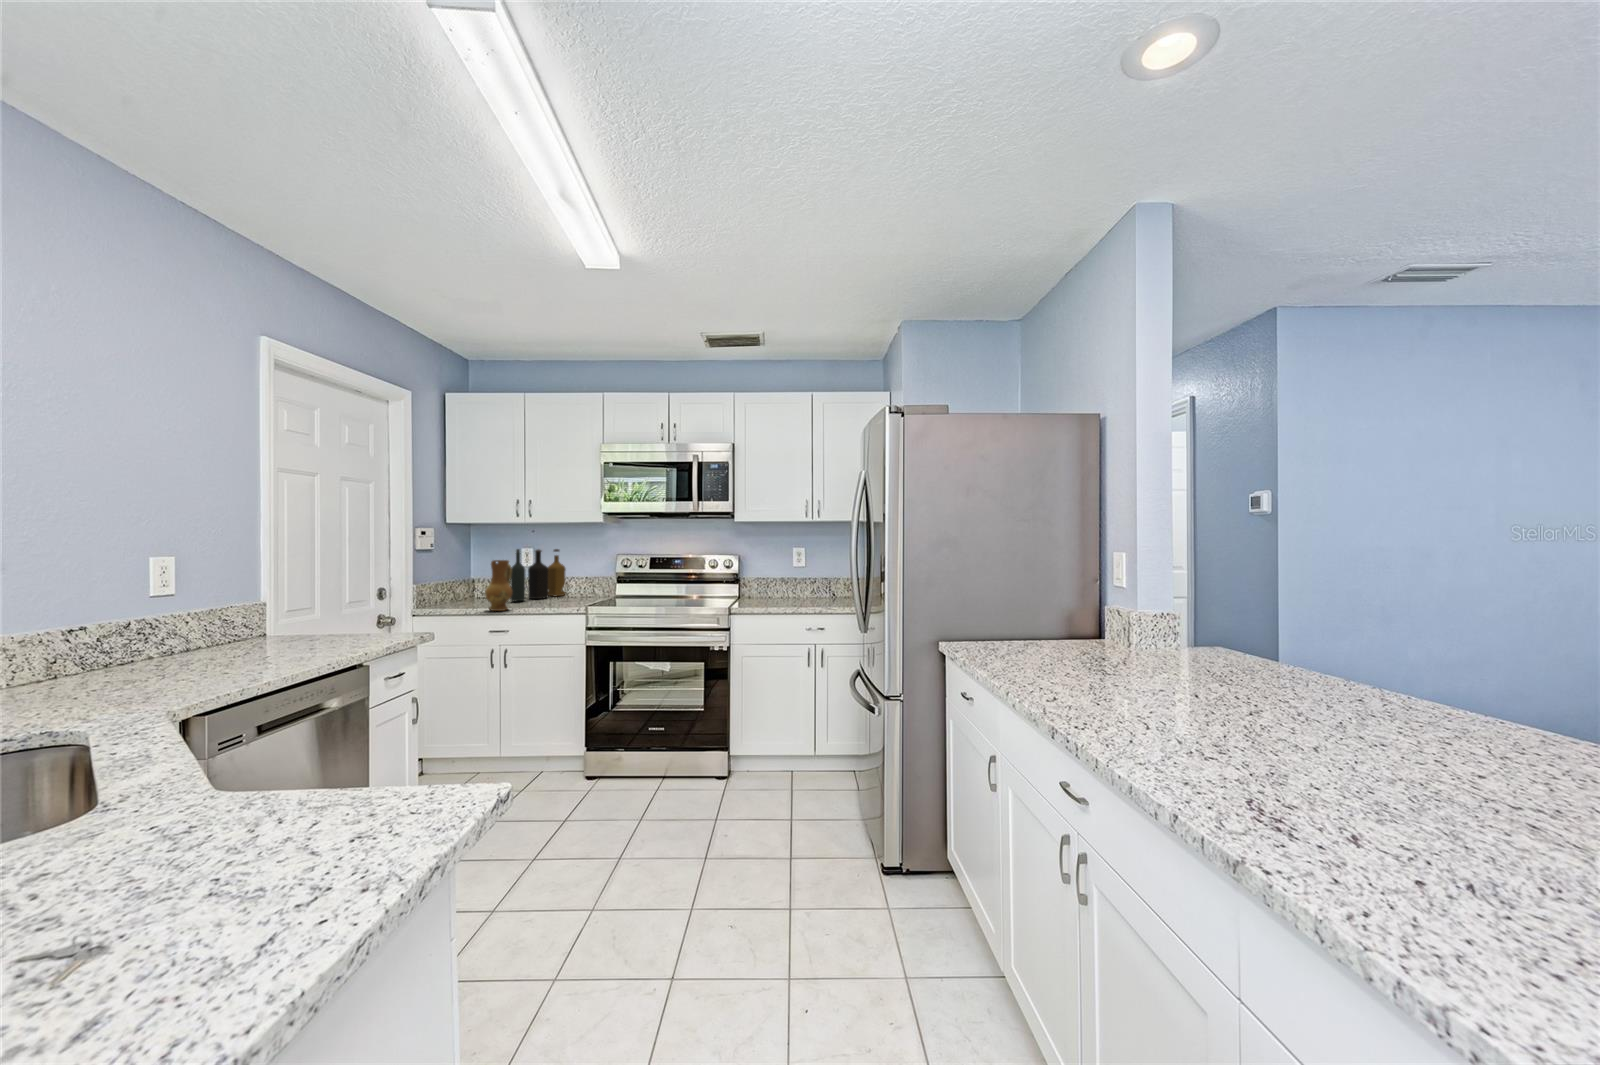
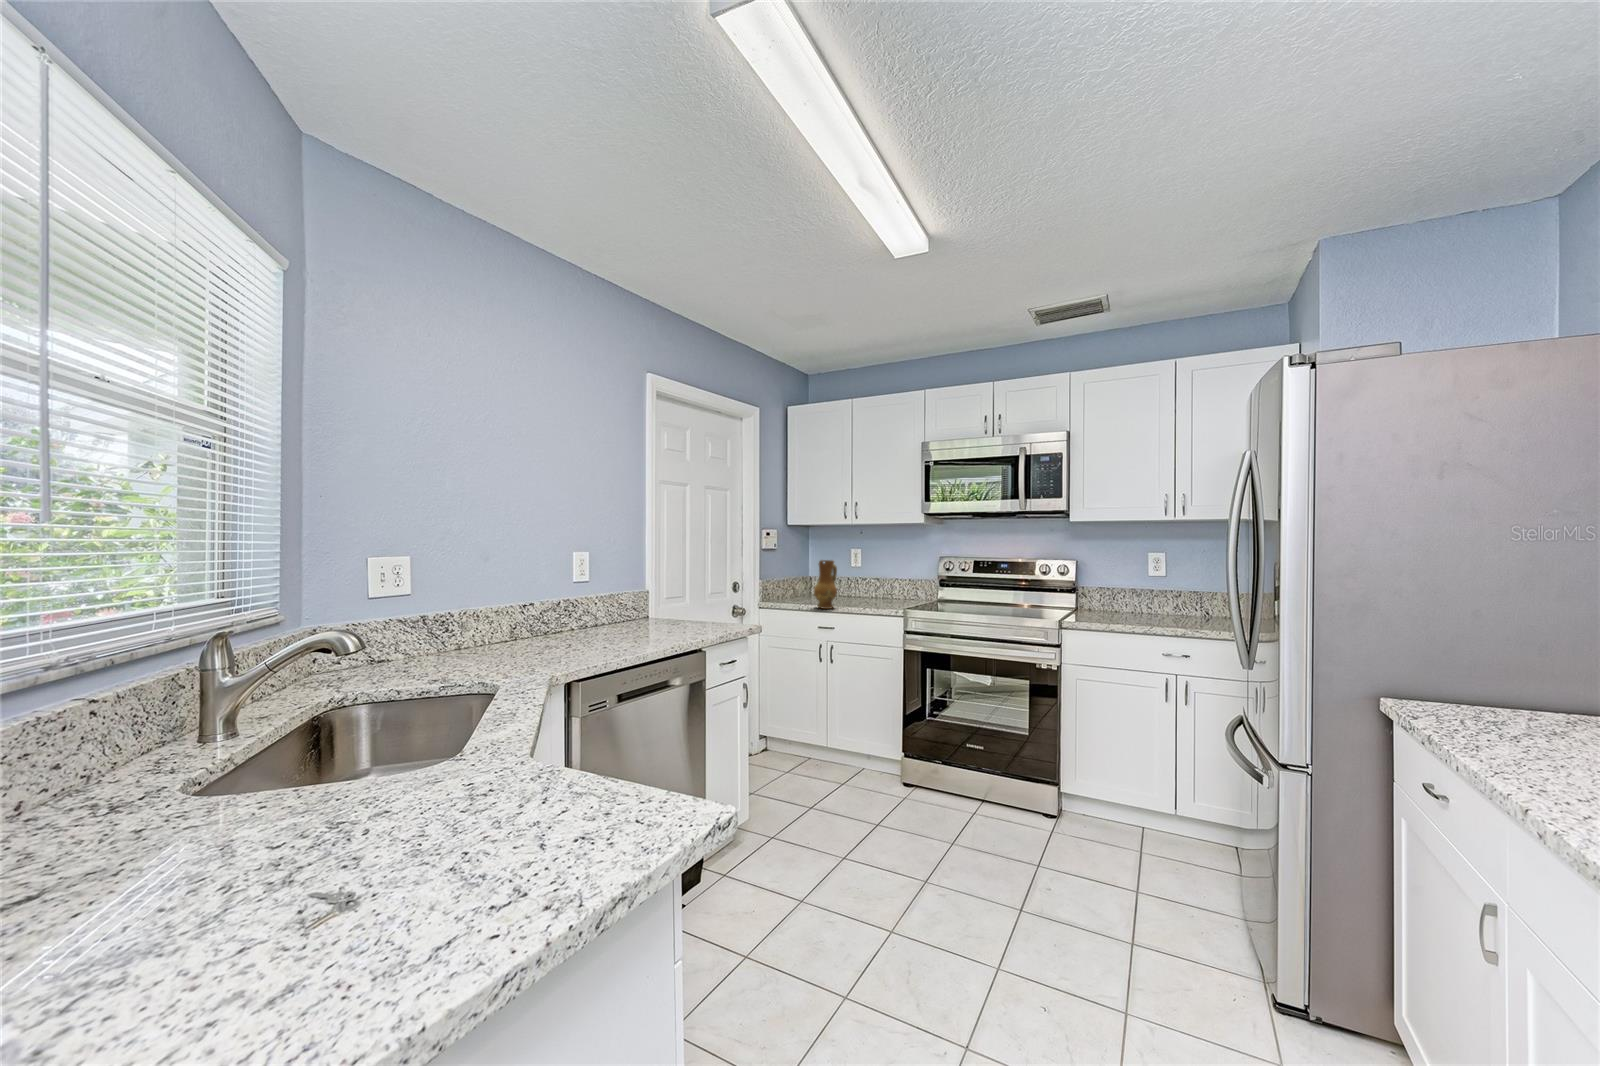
bottle: present [510,549,566,601] -> none [838,550,890,600]

